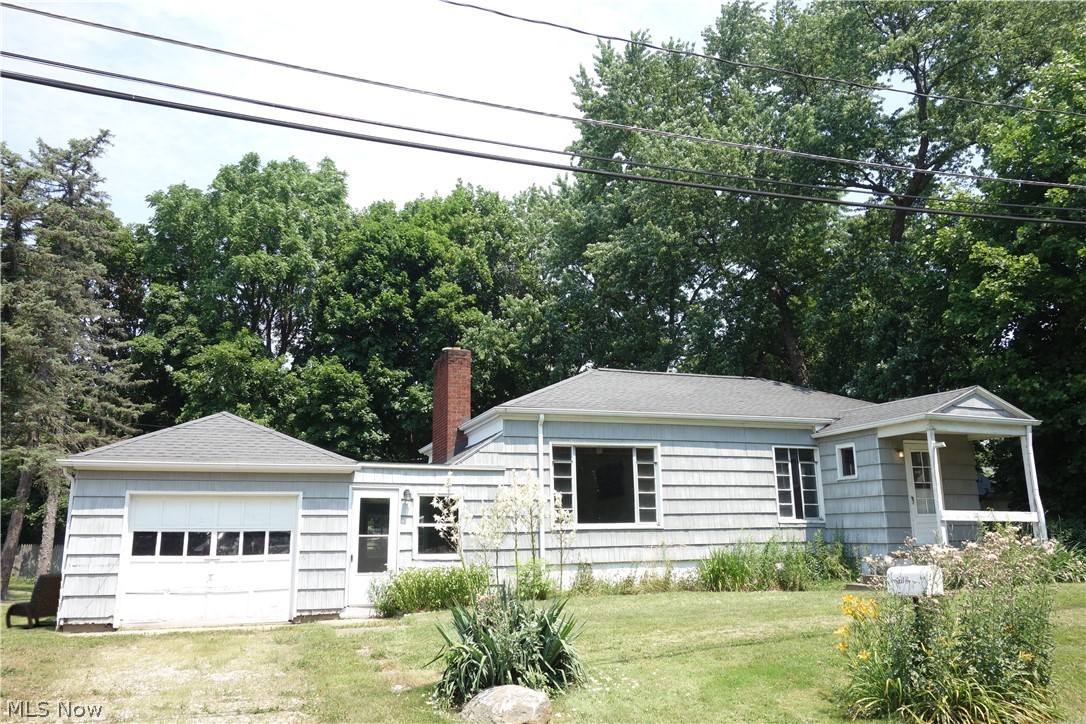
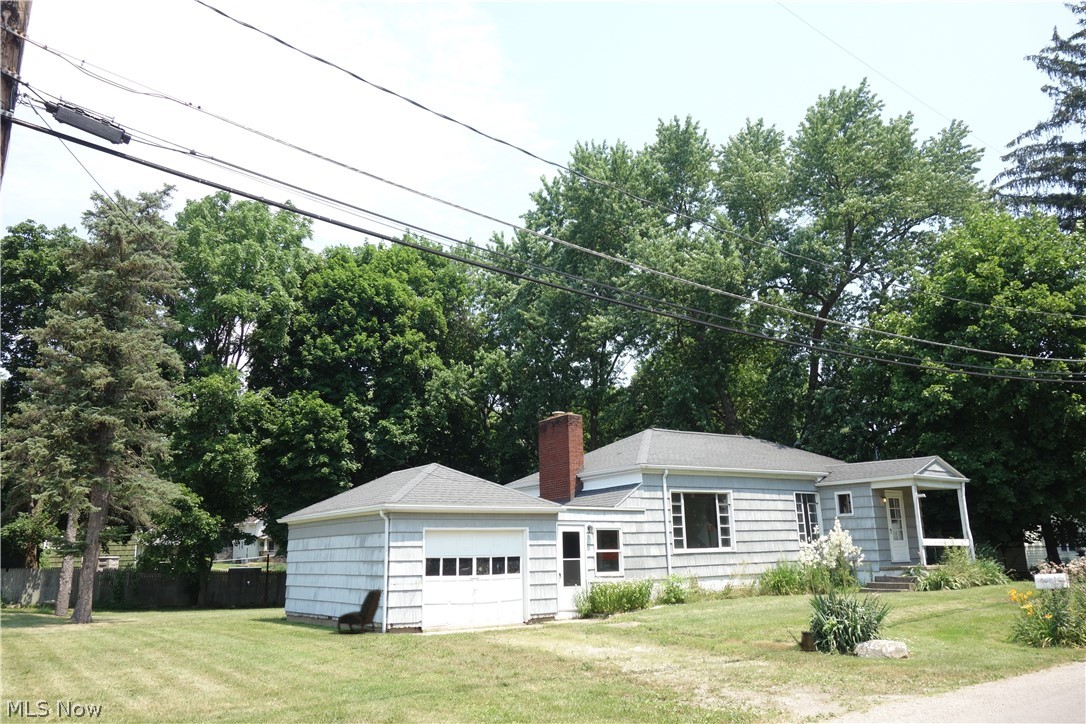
watering can: none [373,639,424,671] -> present [790,631,818,651]

